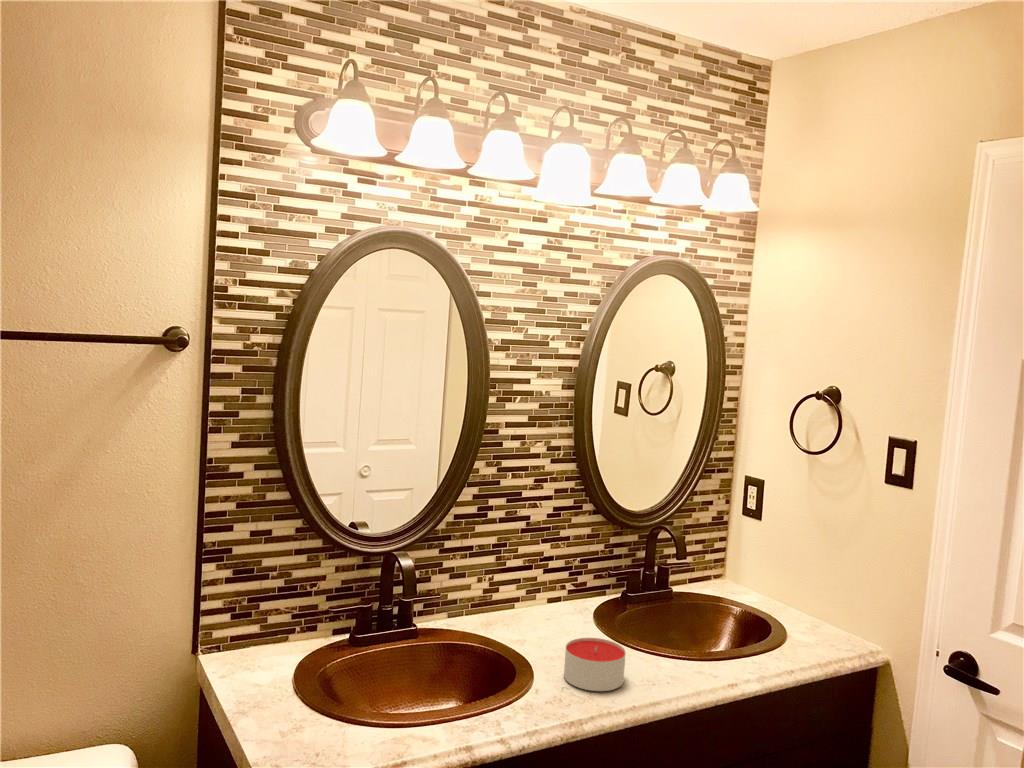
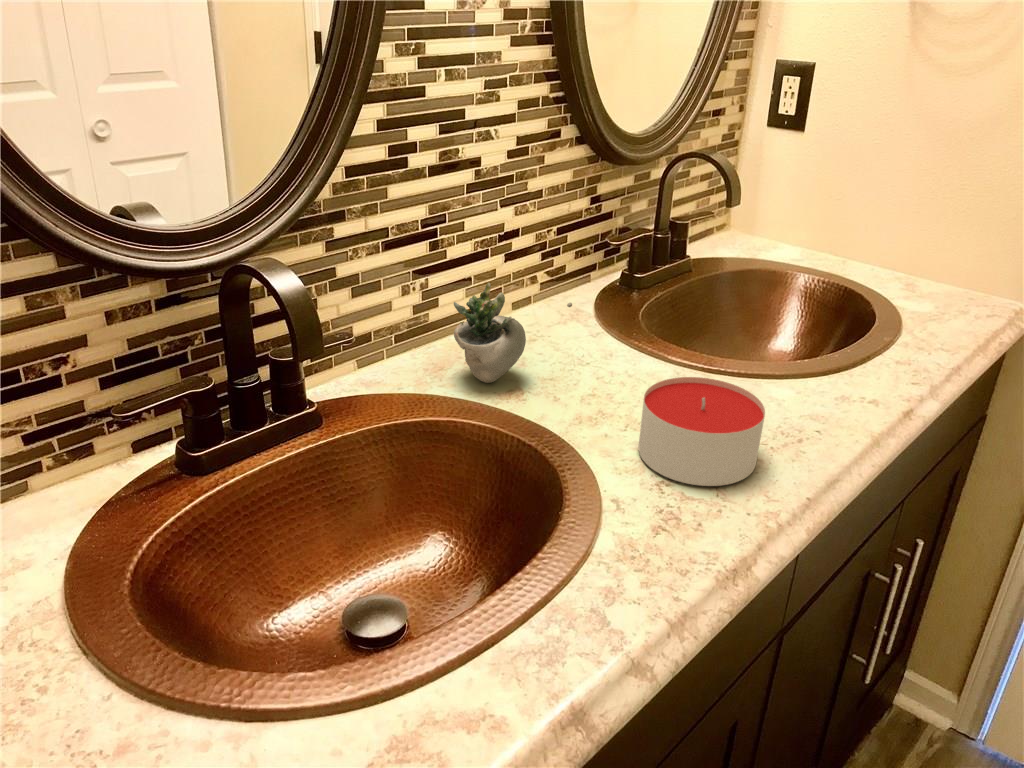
succulent plant: none [495,579,544,633] -> present [454,283,572,383]

